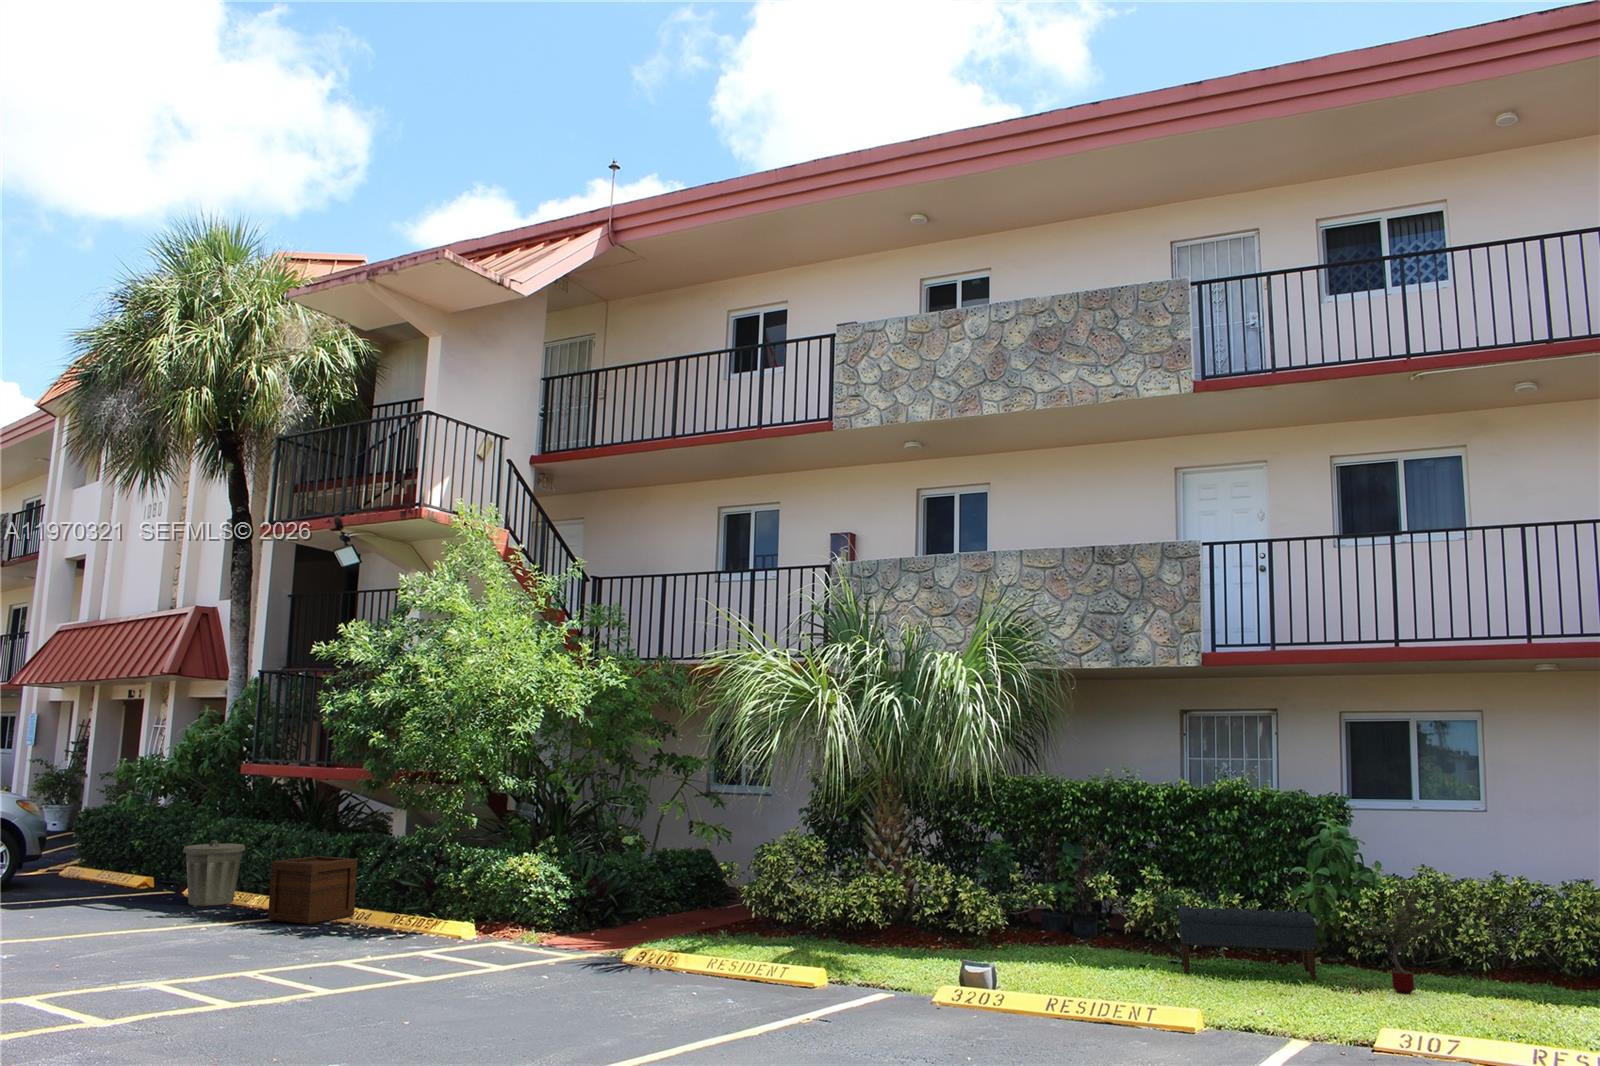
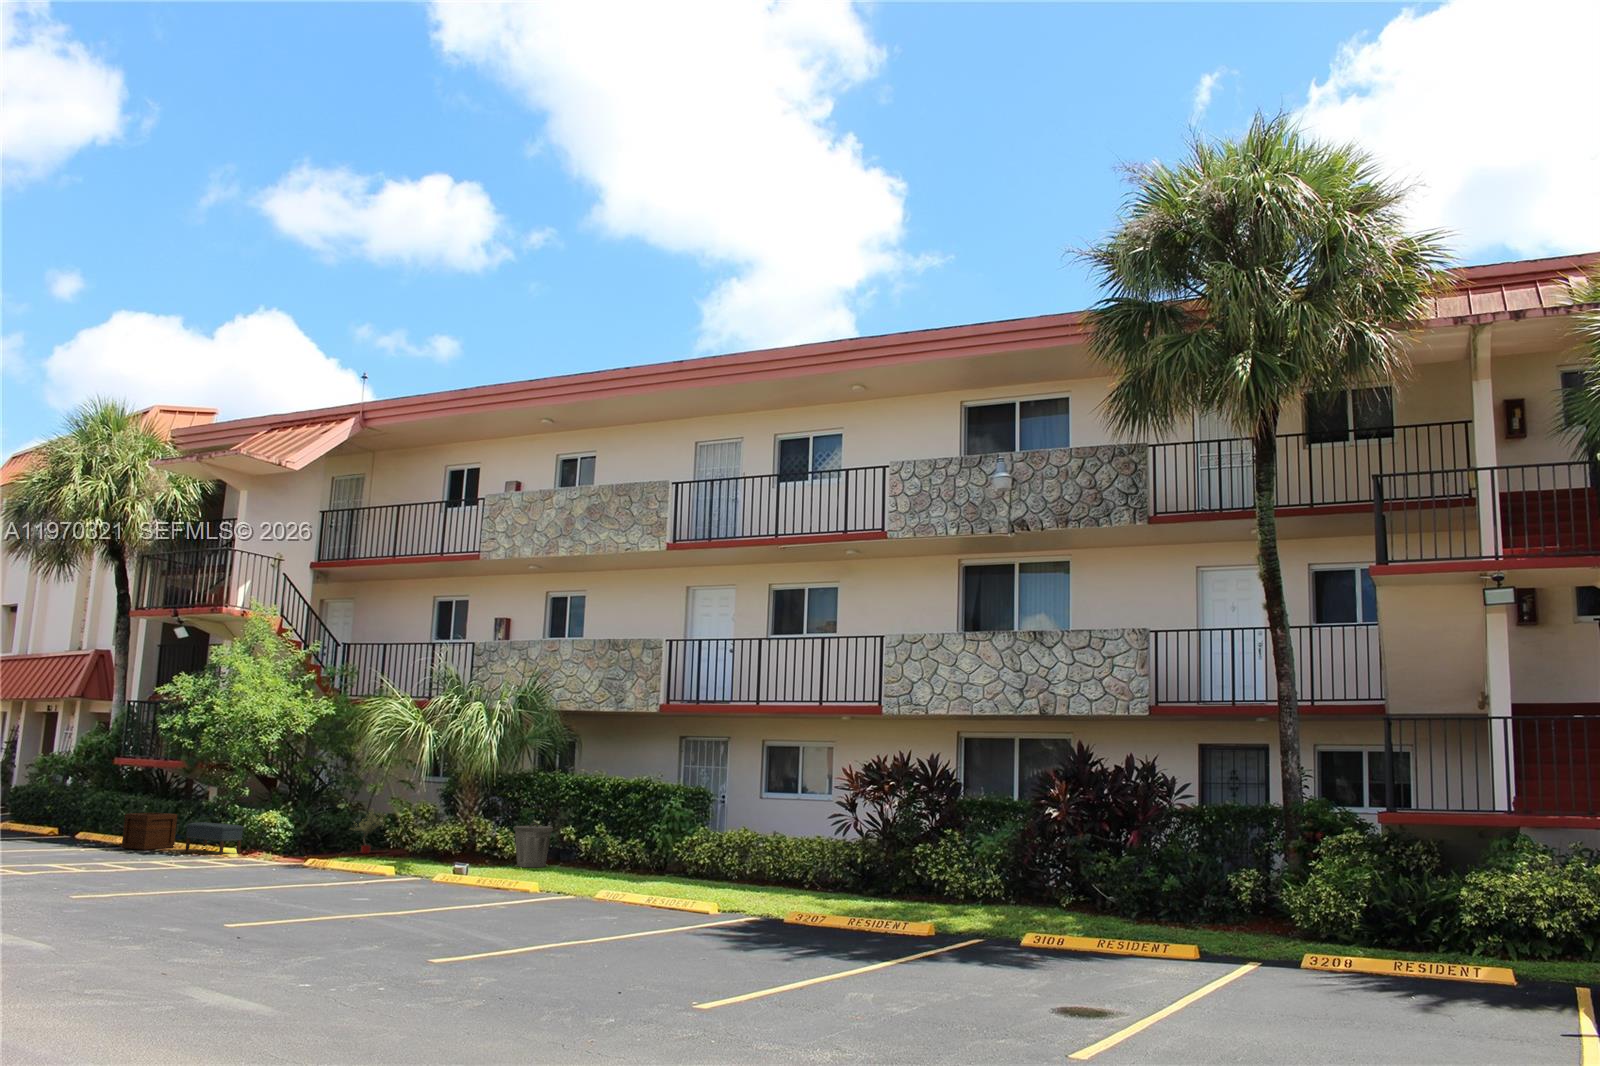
trash can: present [183,840,245,906] -> present [513,823,553,867]
potted tree: present [1355,885,1446,994] -> present [352,810,386,854]
bench: present [1178,907,1316,980] -> present [185,822,244,855]

